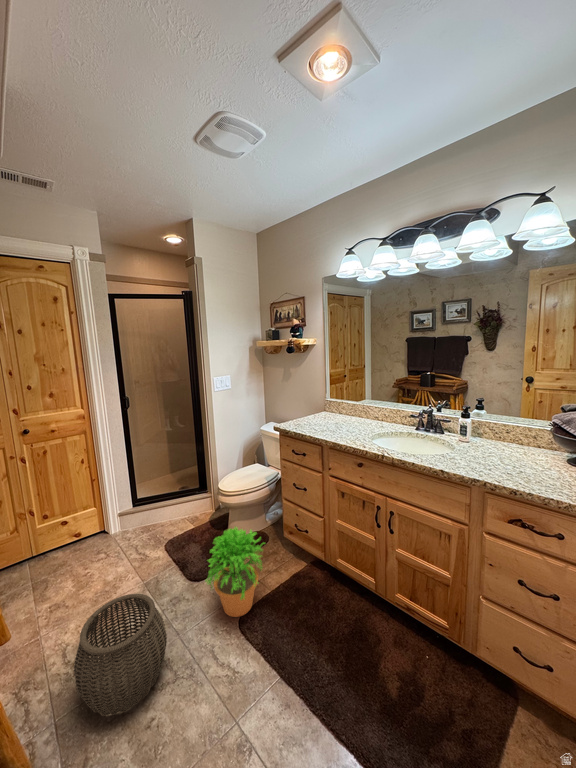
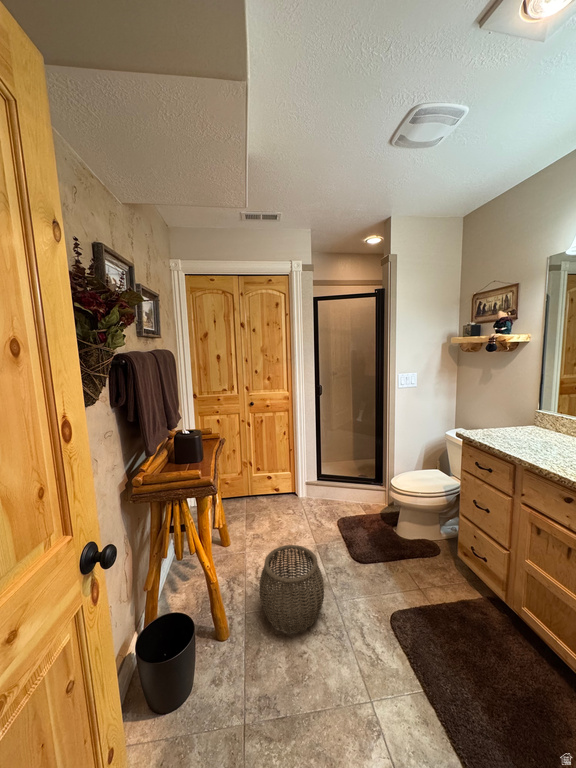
potted plant: present [206,527,262,617] -> none [362,523,431,613]

